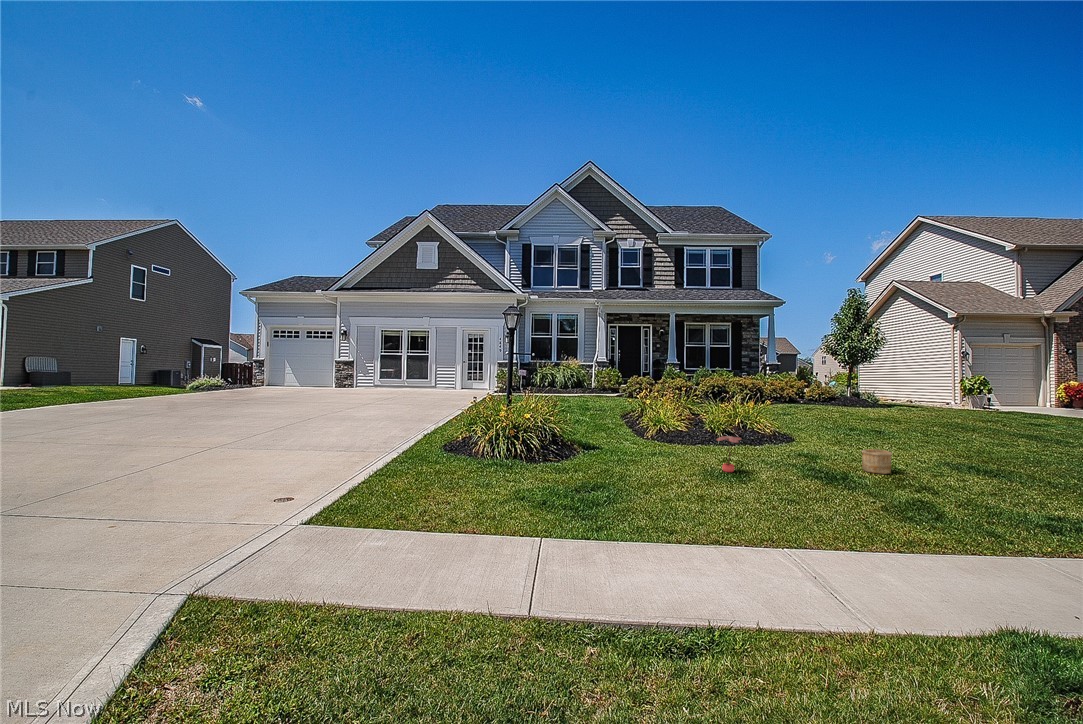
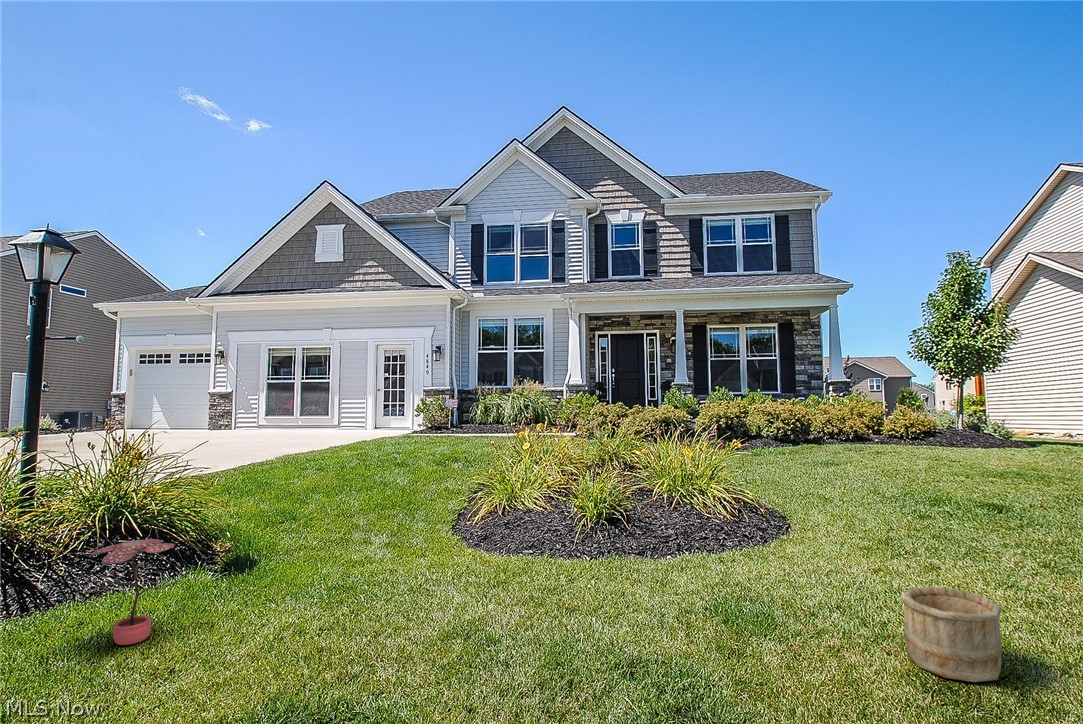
potted plant: present [717,436,741,472] -> present [90,539,175,645]

